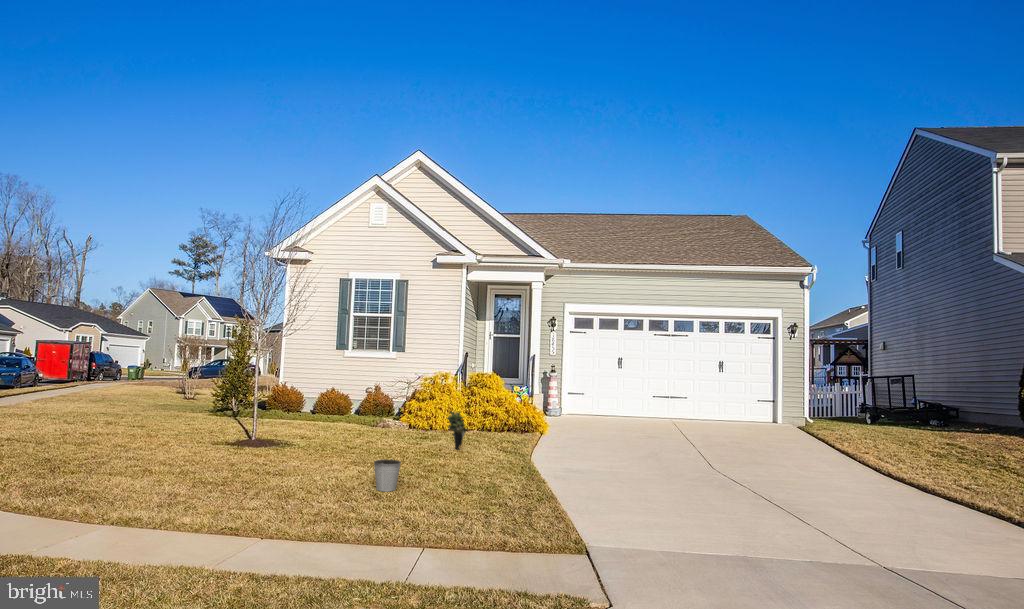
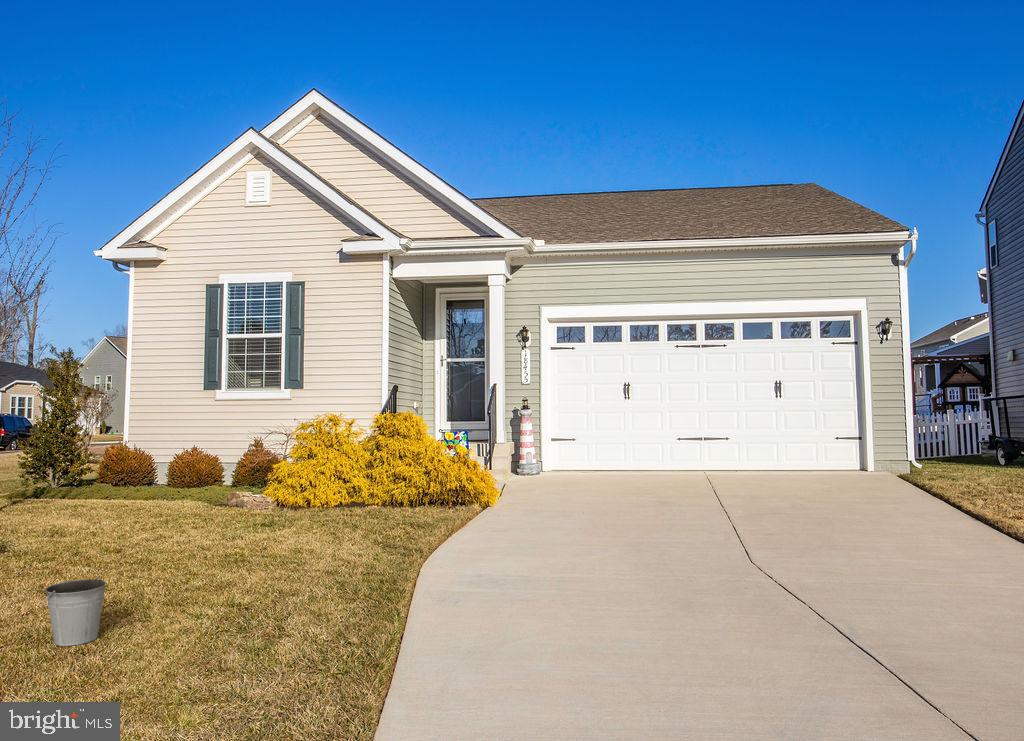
potted plant: present [447,412,467,449] -> none [296,475,333,540]

